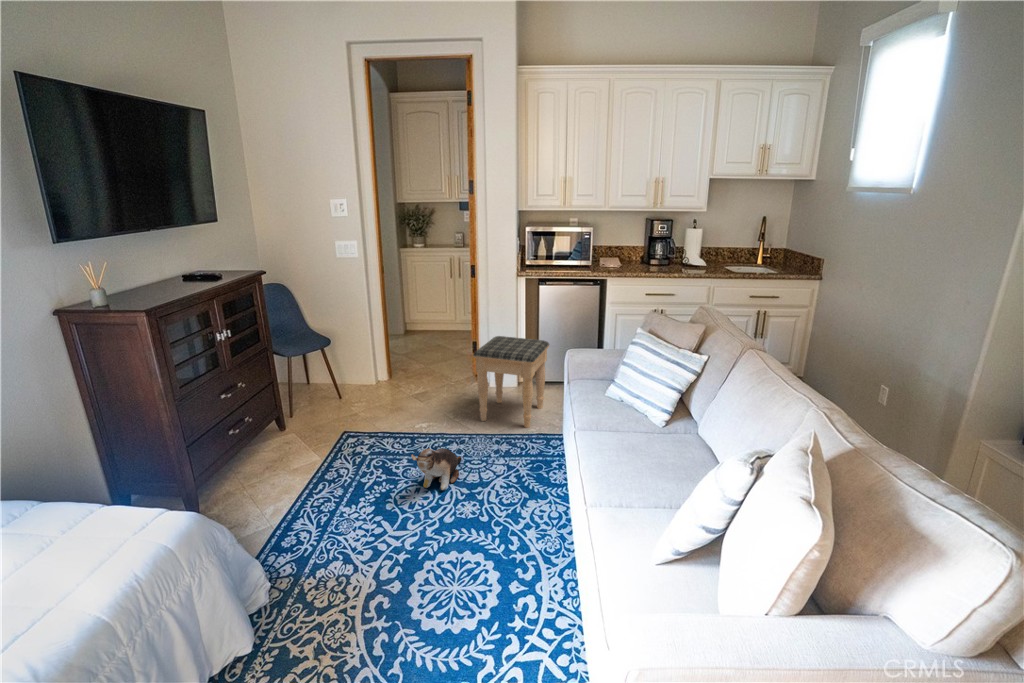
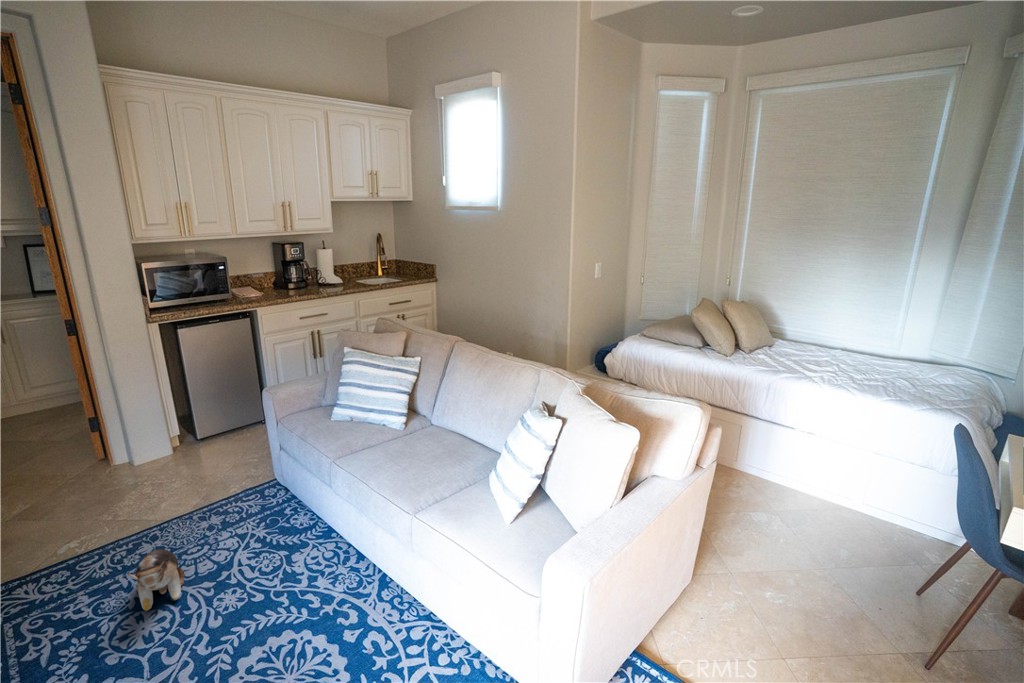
footstool: present [473,336,549,428] -> none [124,379,225,503]

